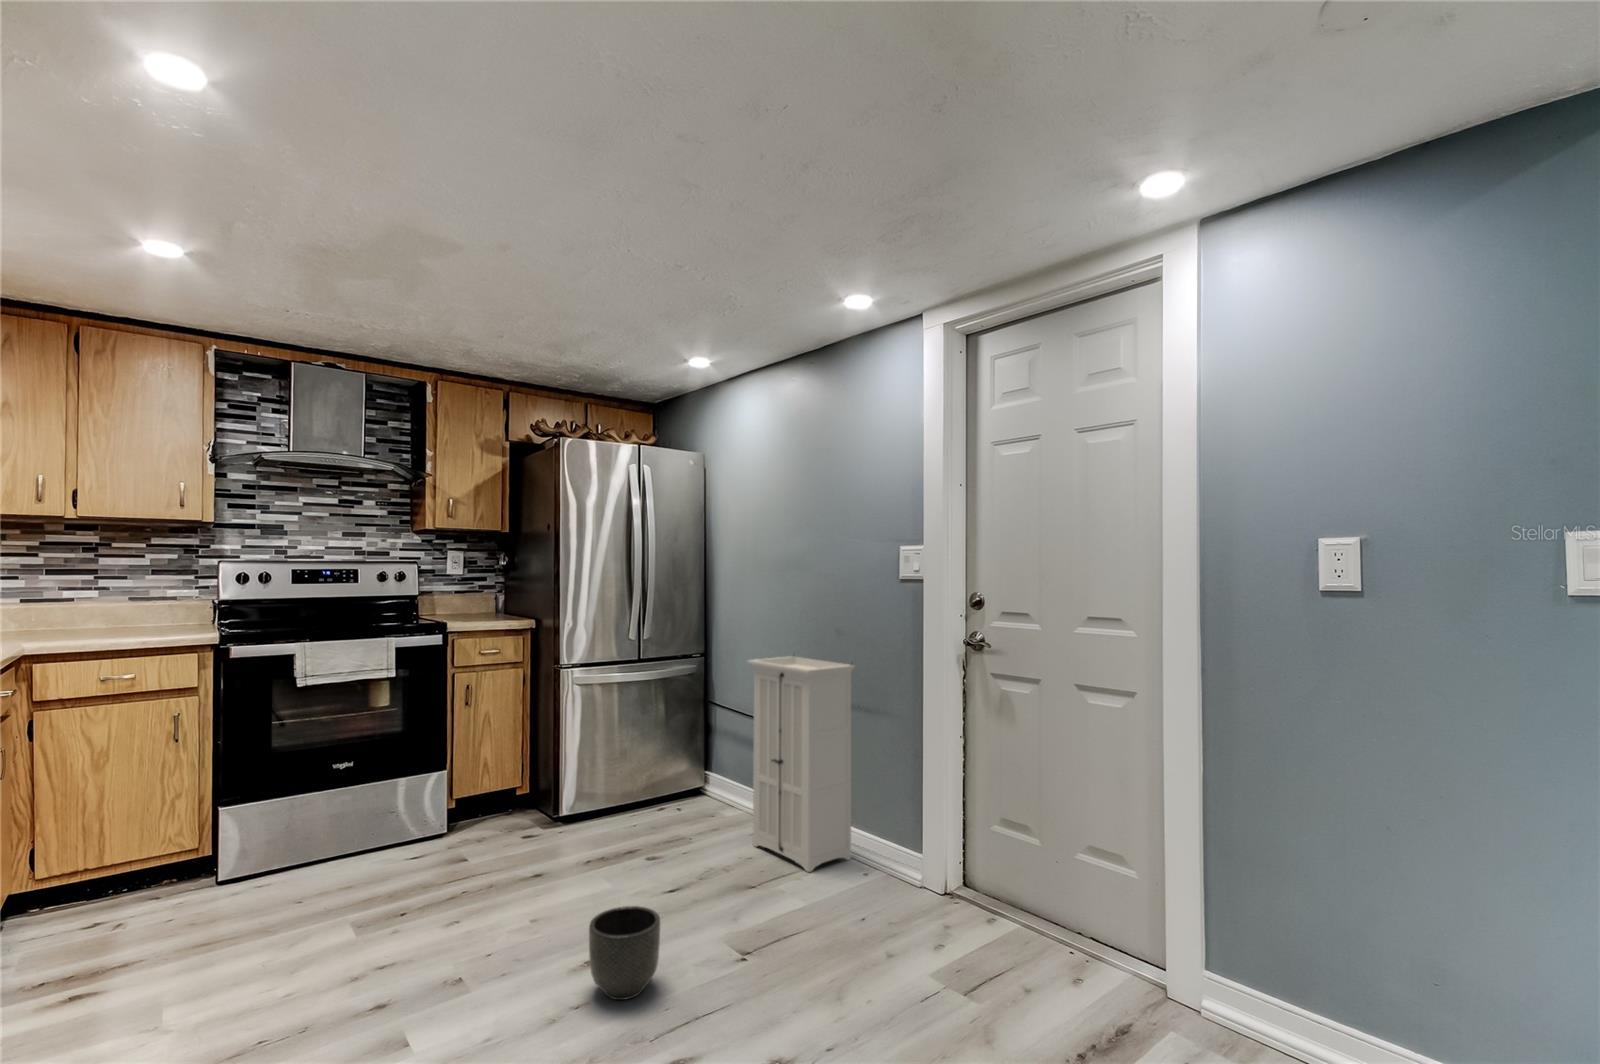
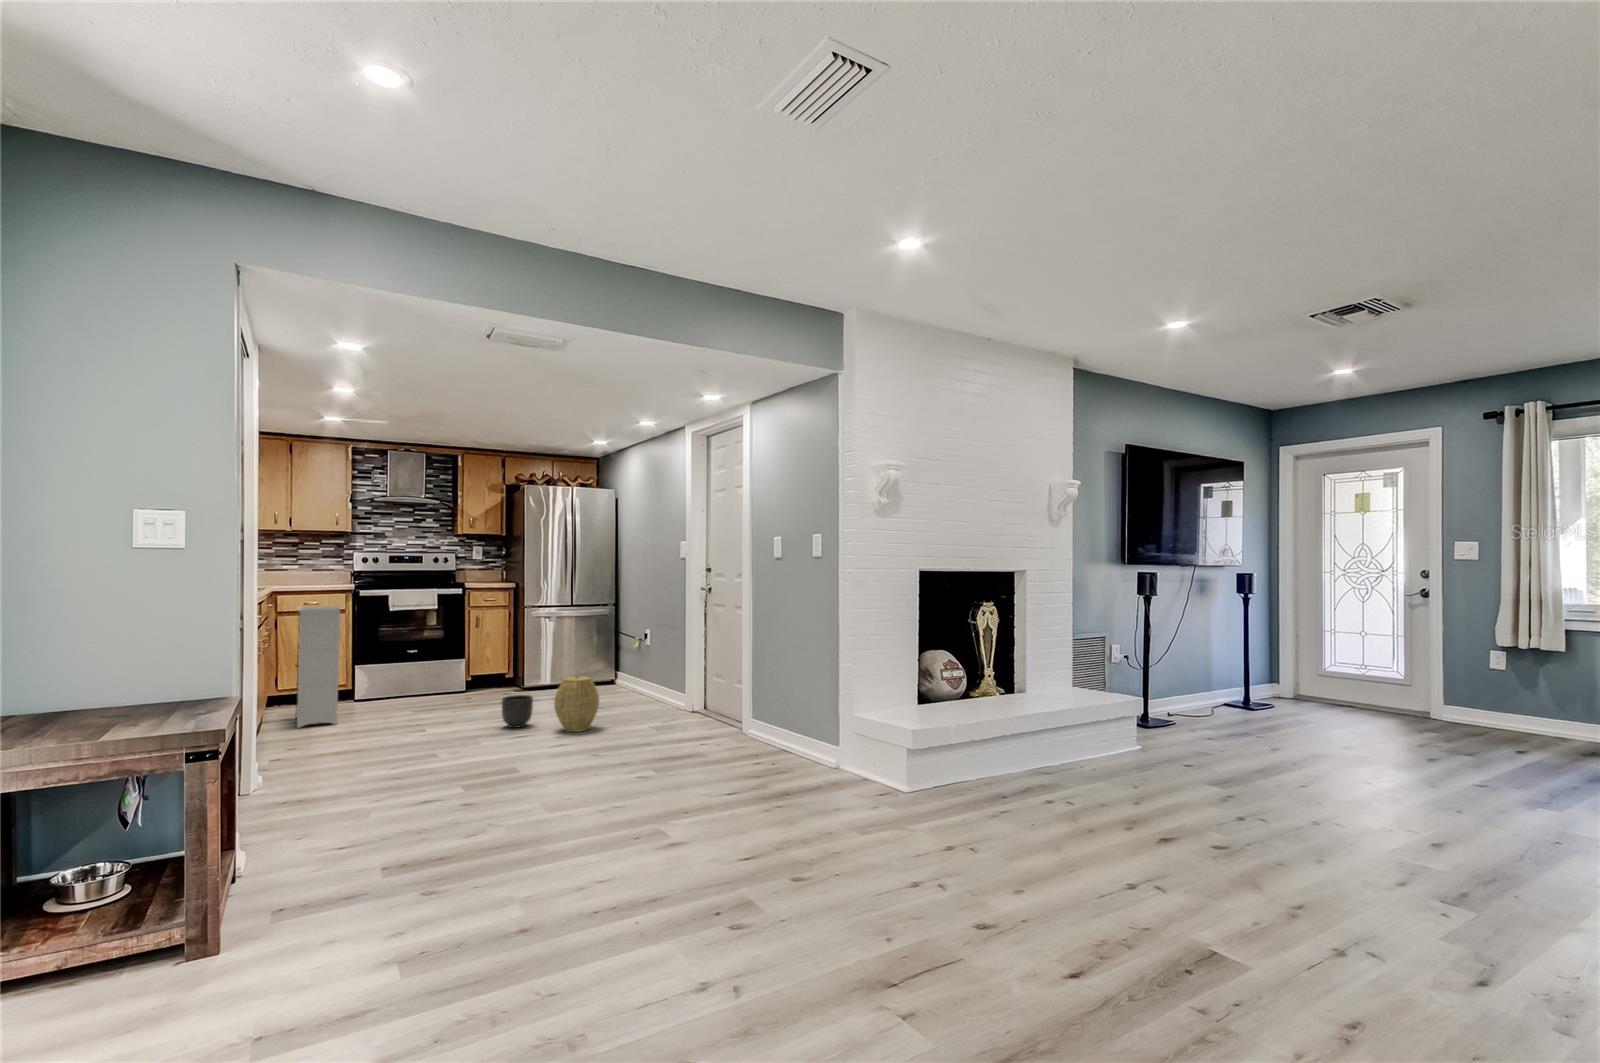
storage cabinet: present [747,656,855,872] -> present [296,606,340,728]
woven basket: none [728,867,831,1019] -> present [554,676,599,732]

